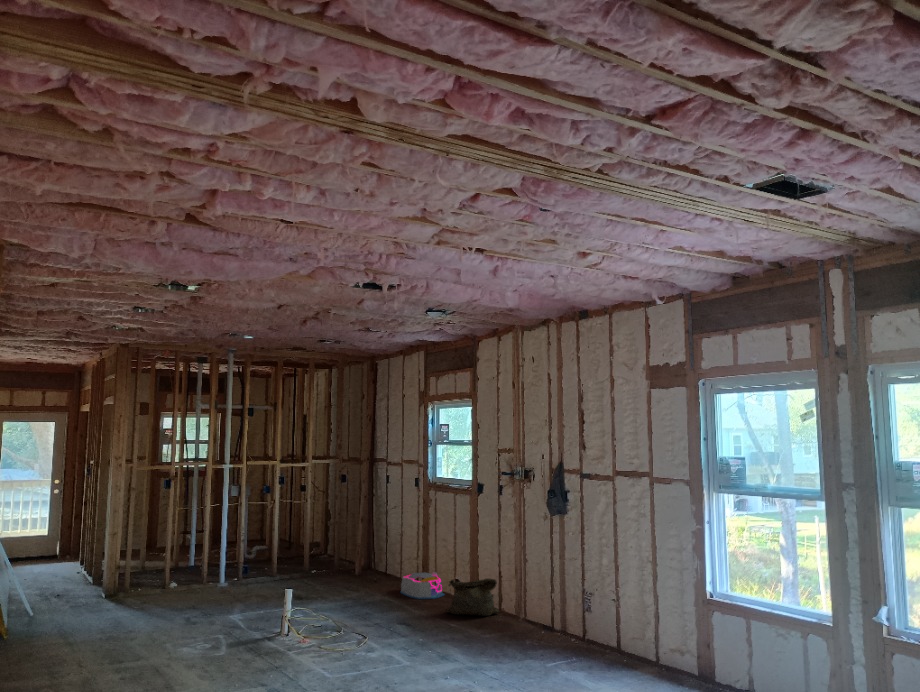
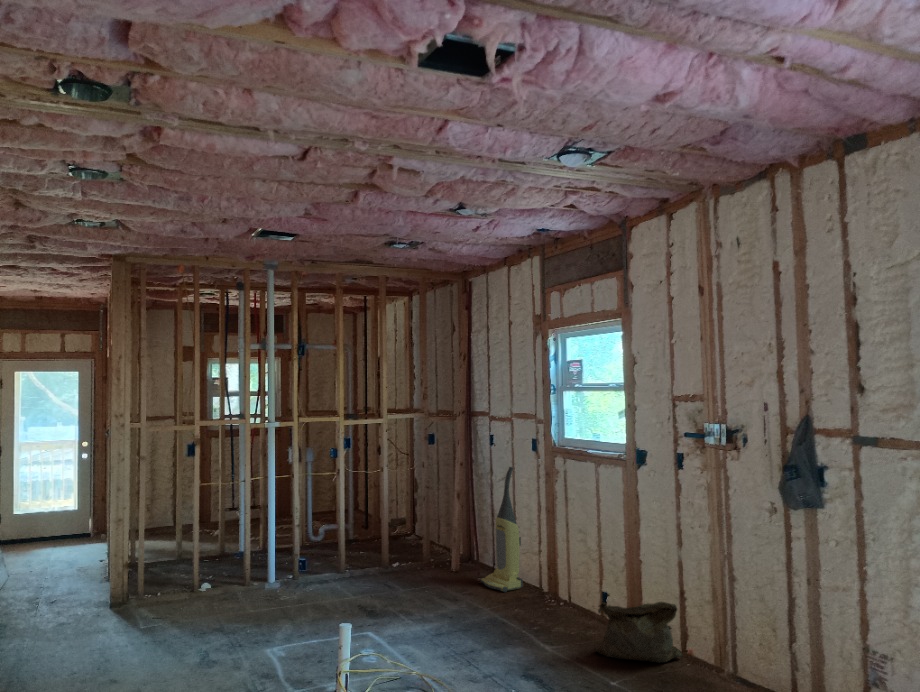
vacuum cleaner: none [376,497,405,585] -> present [481,467,523,592]
storage bin: present [400,572,444,599] -> none [517,577,585,621]

